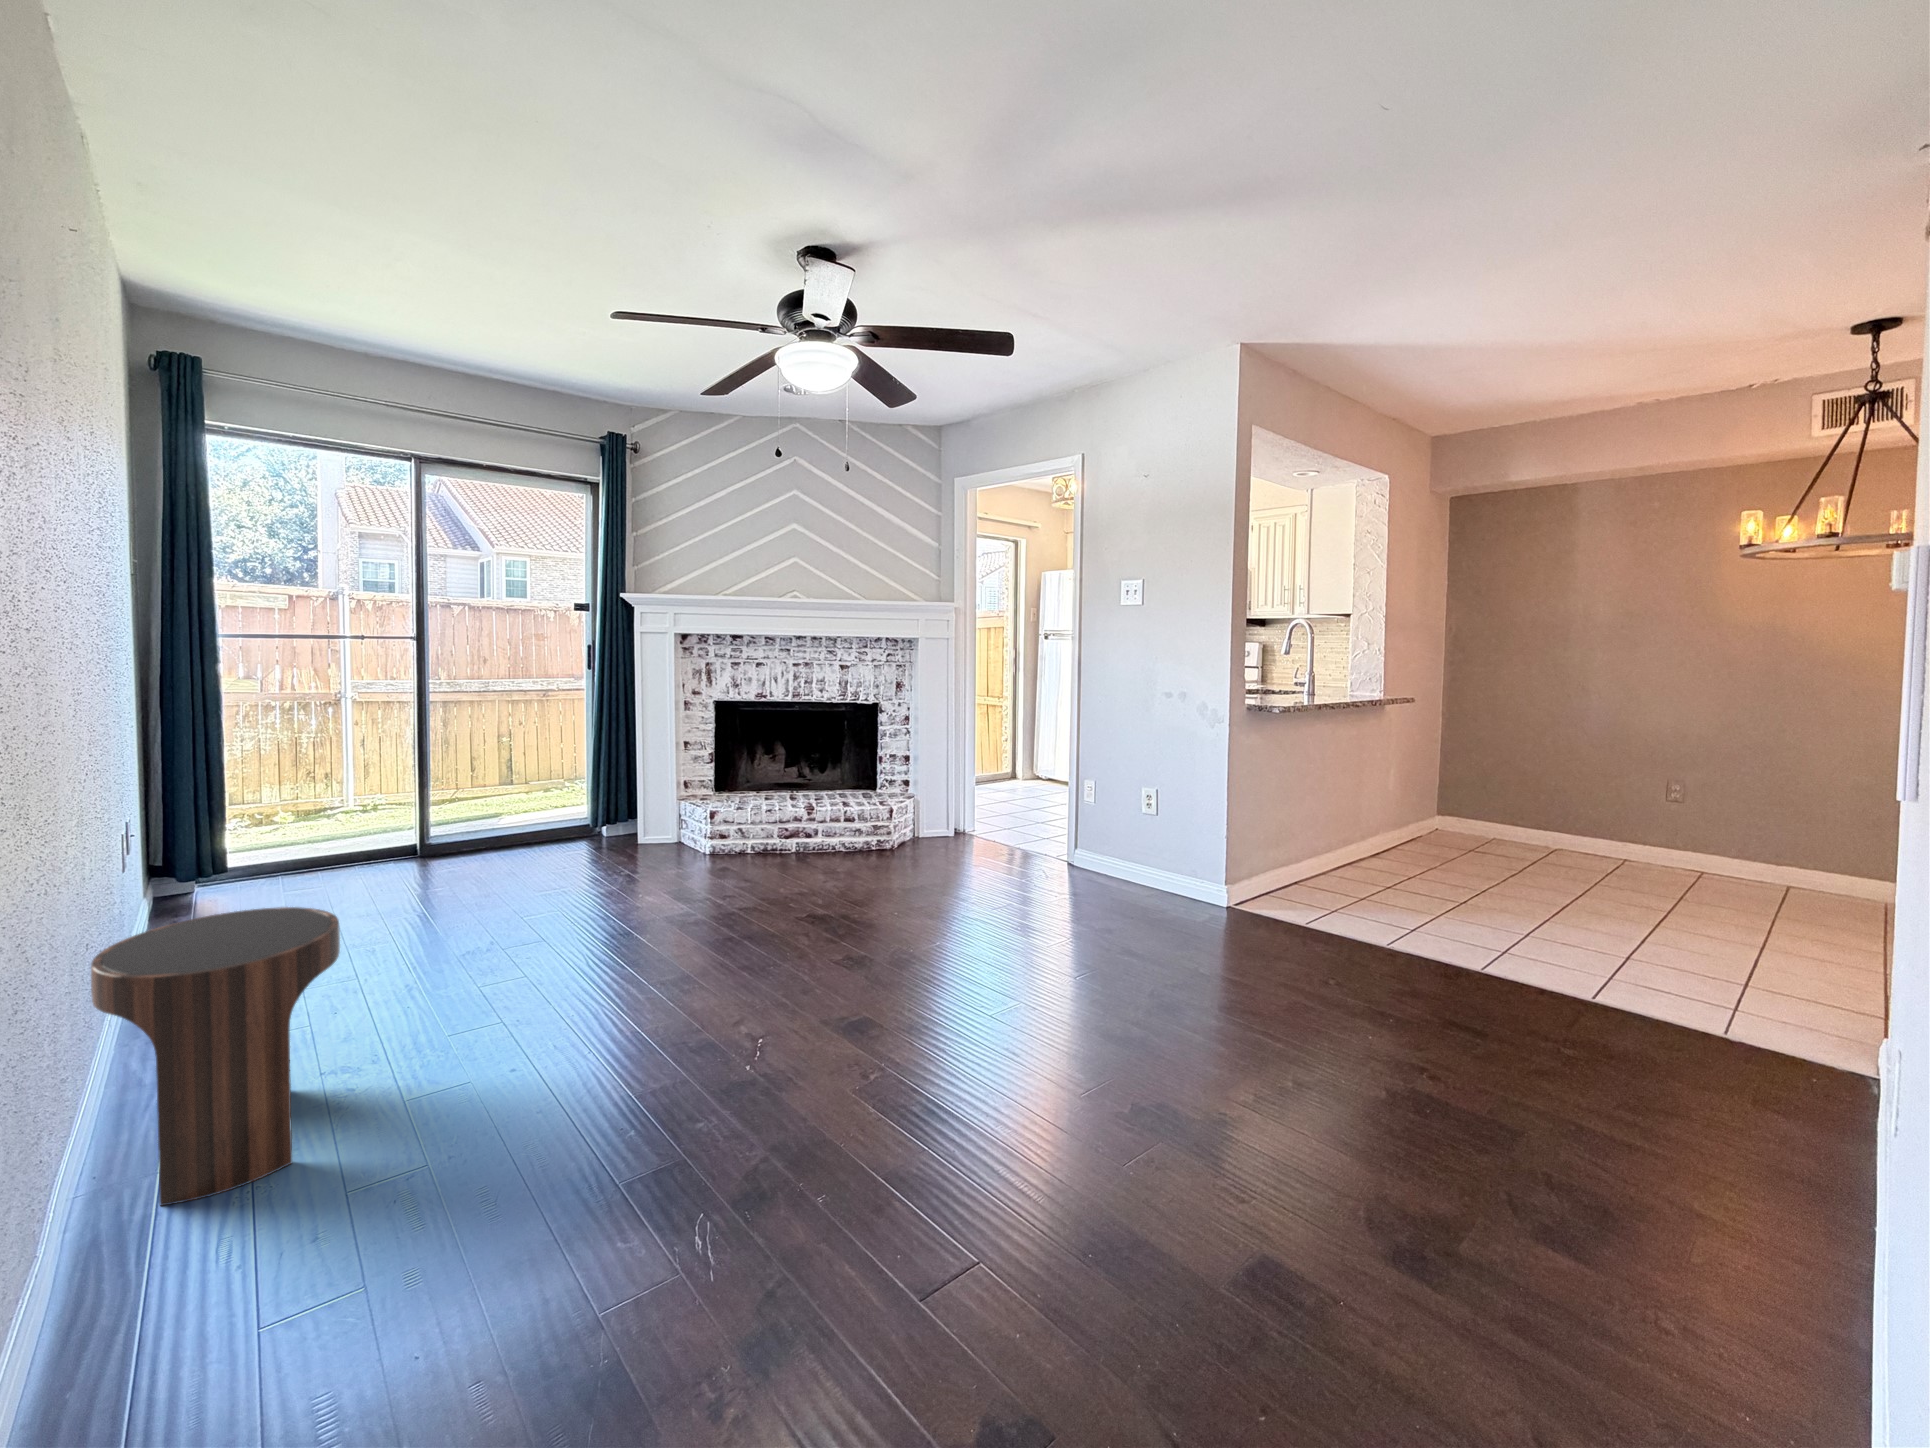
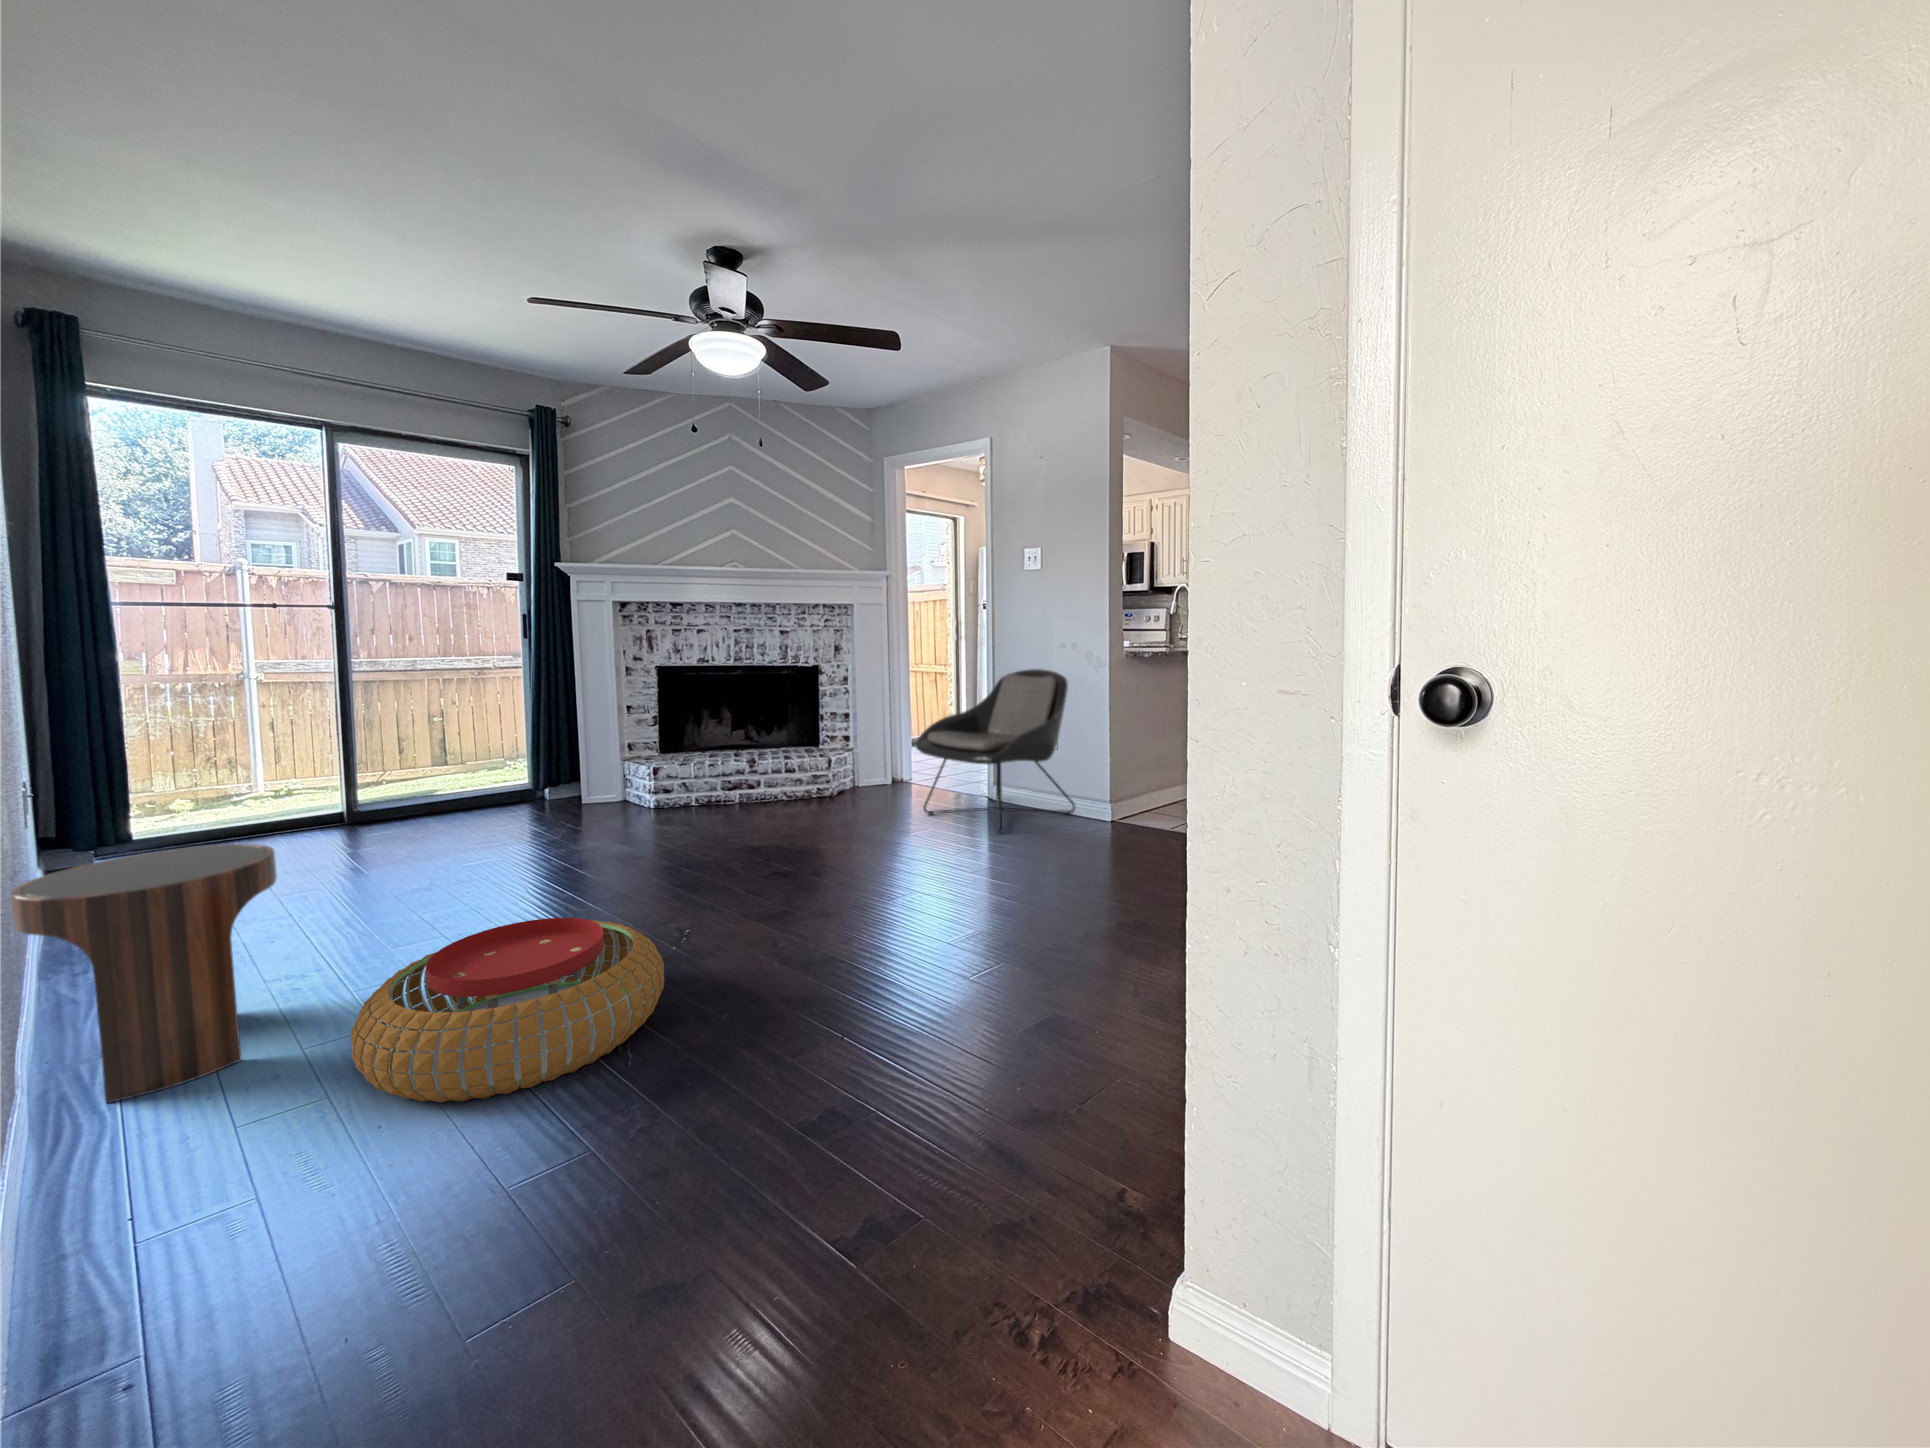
lounge chair: none [993,722,1184,924] -> present [916,669,1075,834]
pouf: none [395,1025,733,1276] -> present [351,918,665,1103]

